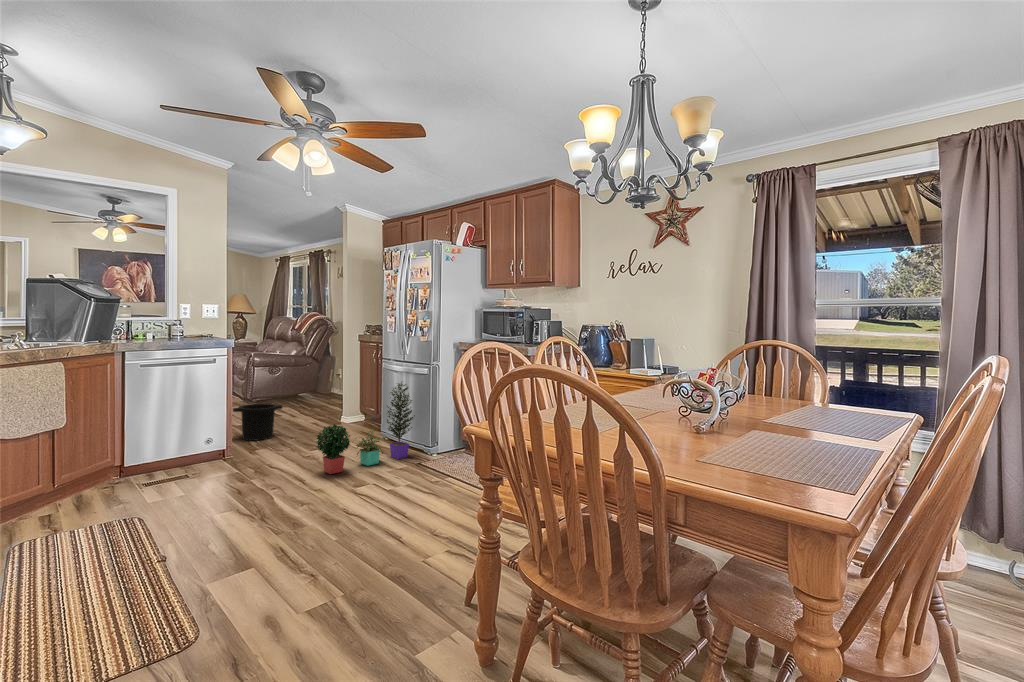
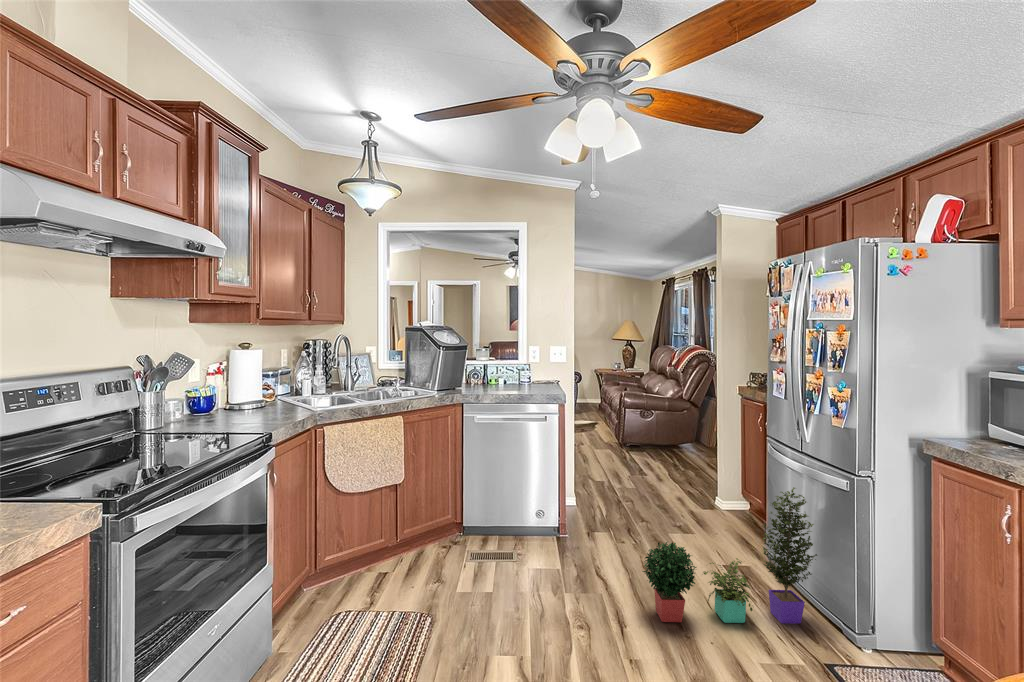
trash can: present [233,404,283,441] -> none [578,466,633,516]

